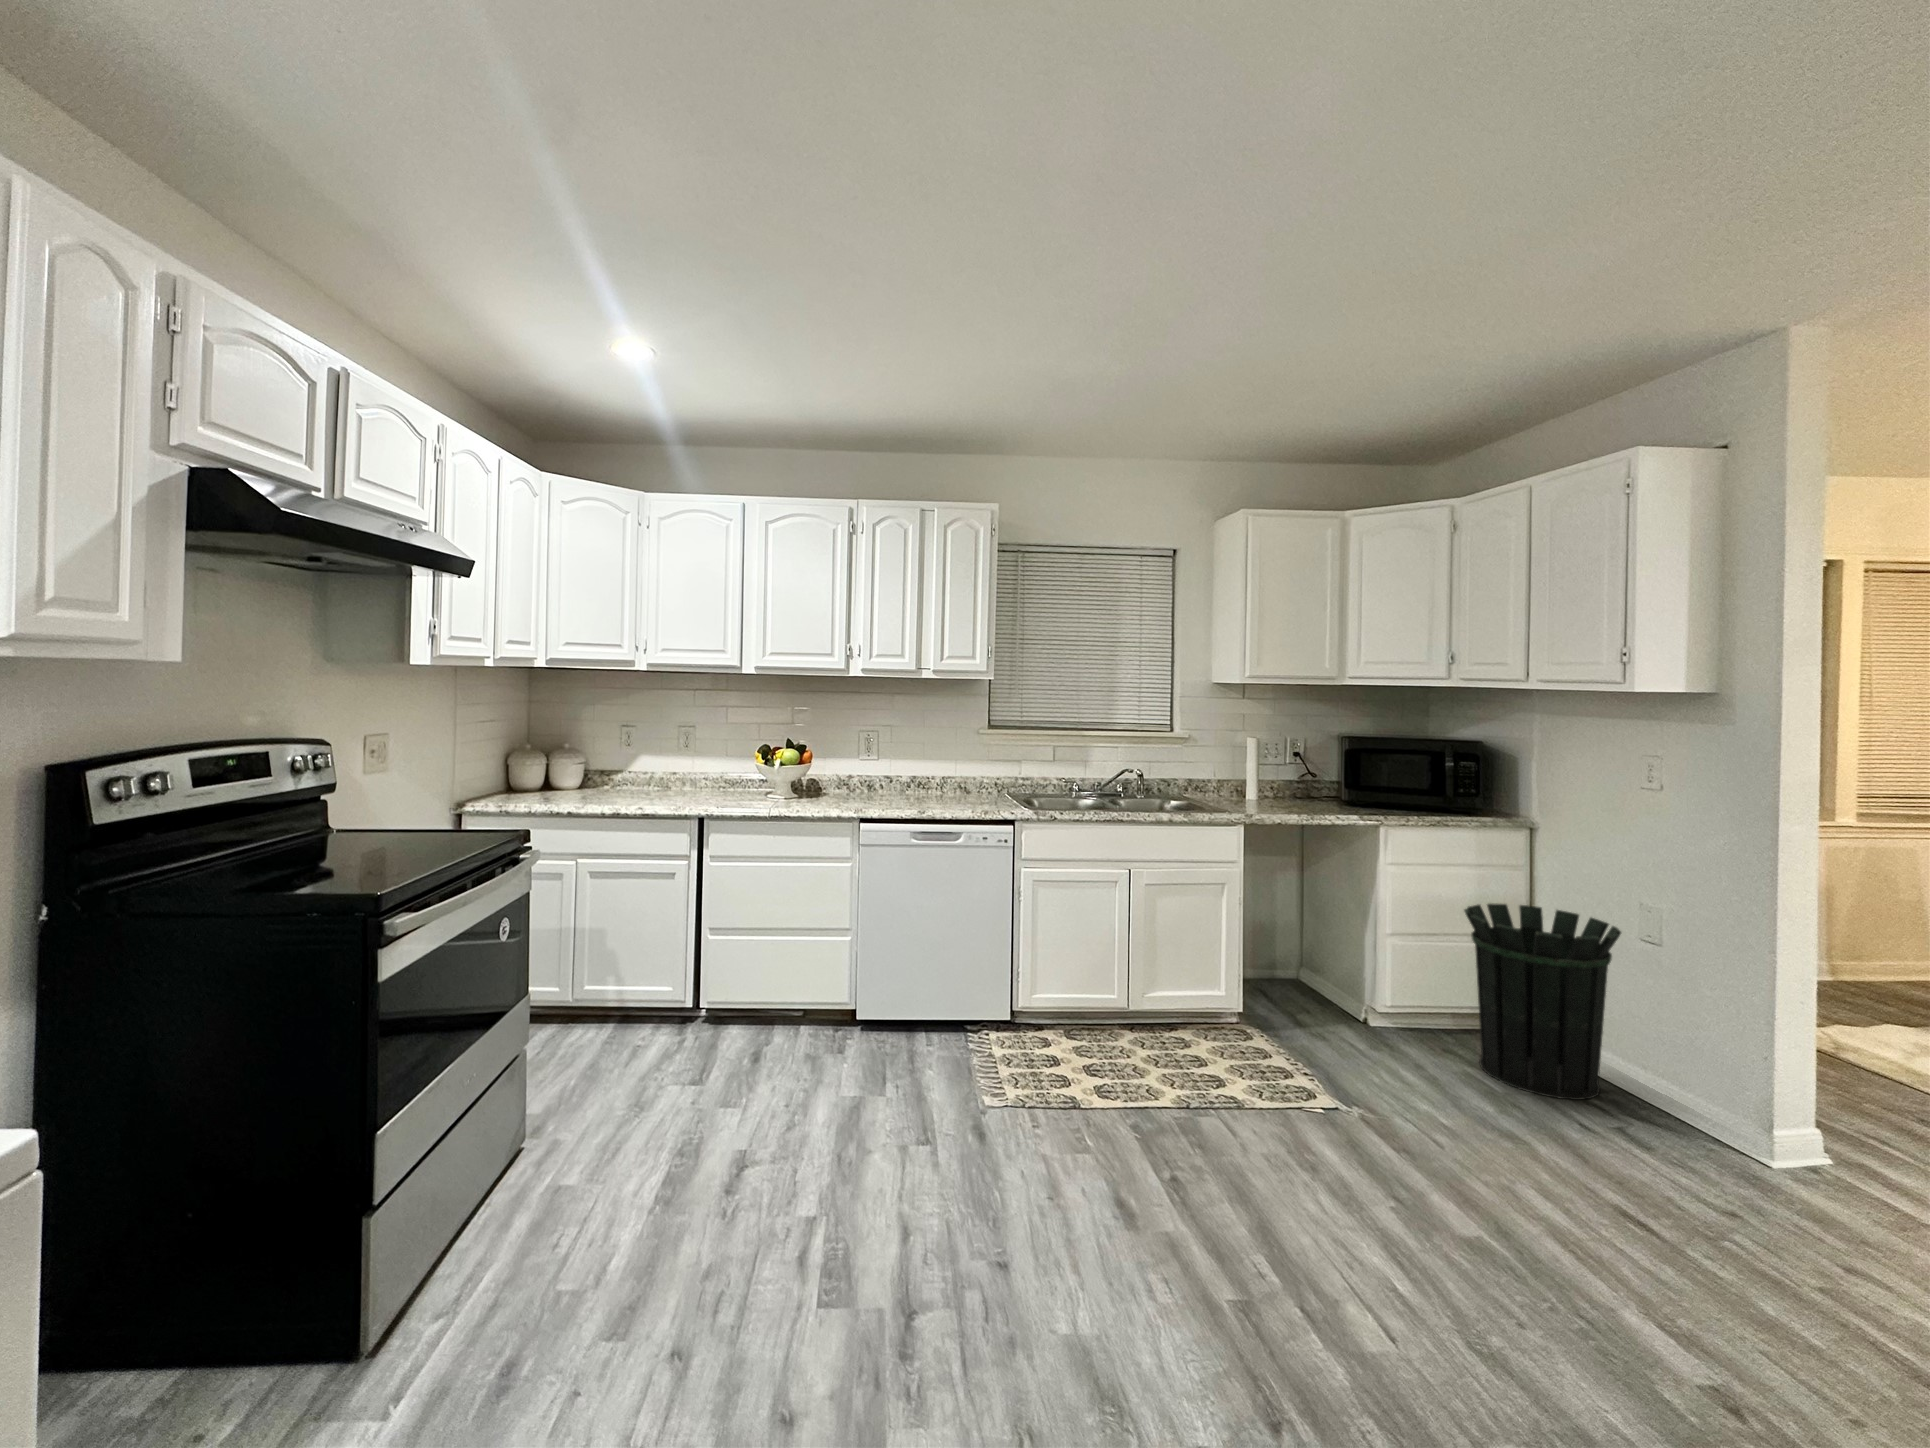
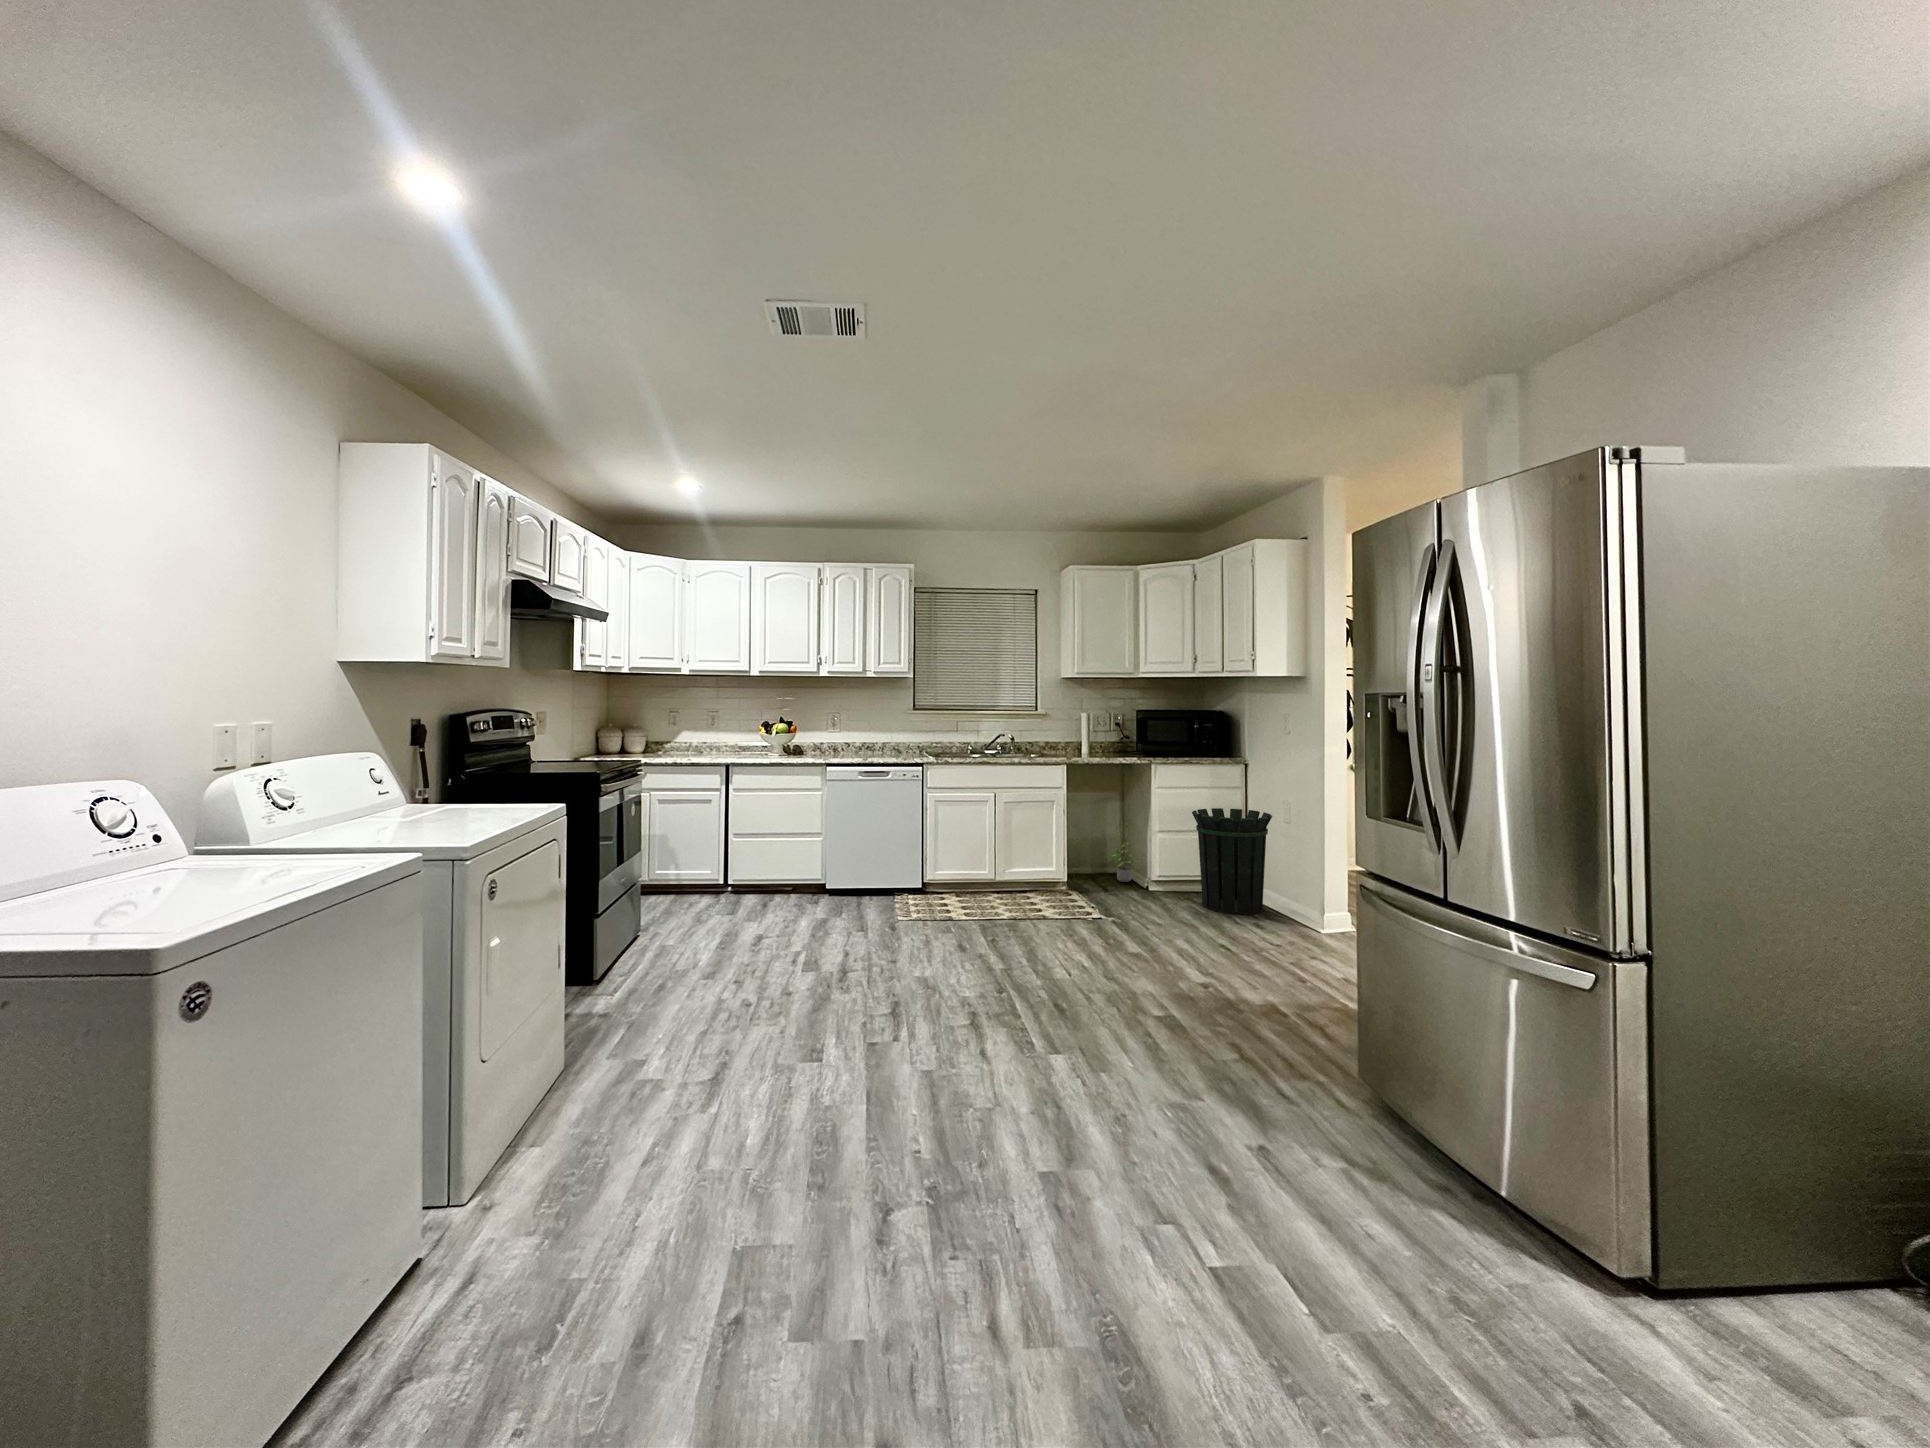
potted plant: none [1291,904,1336,1002] -> present [1110,822,1132,882]

